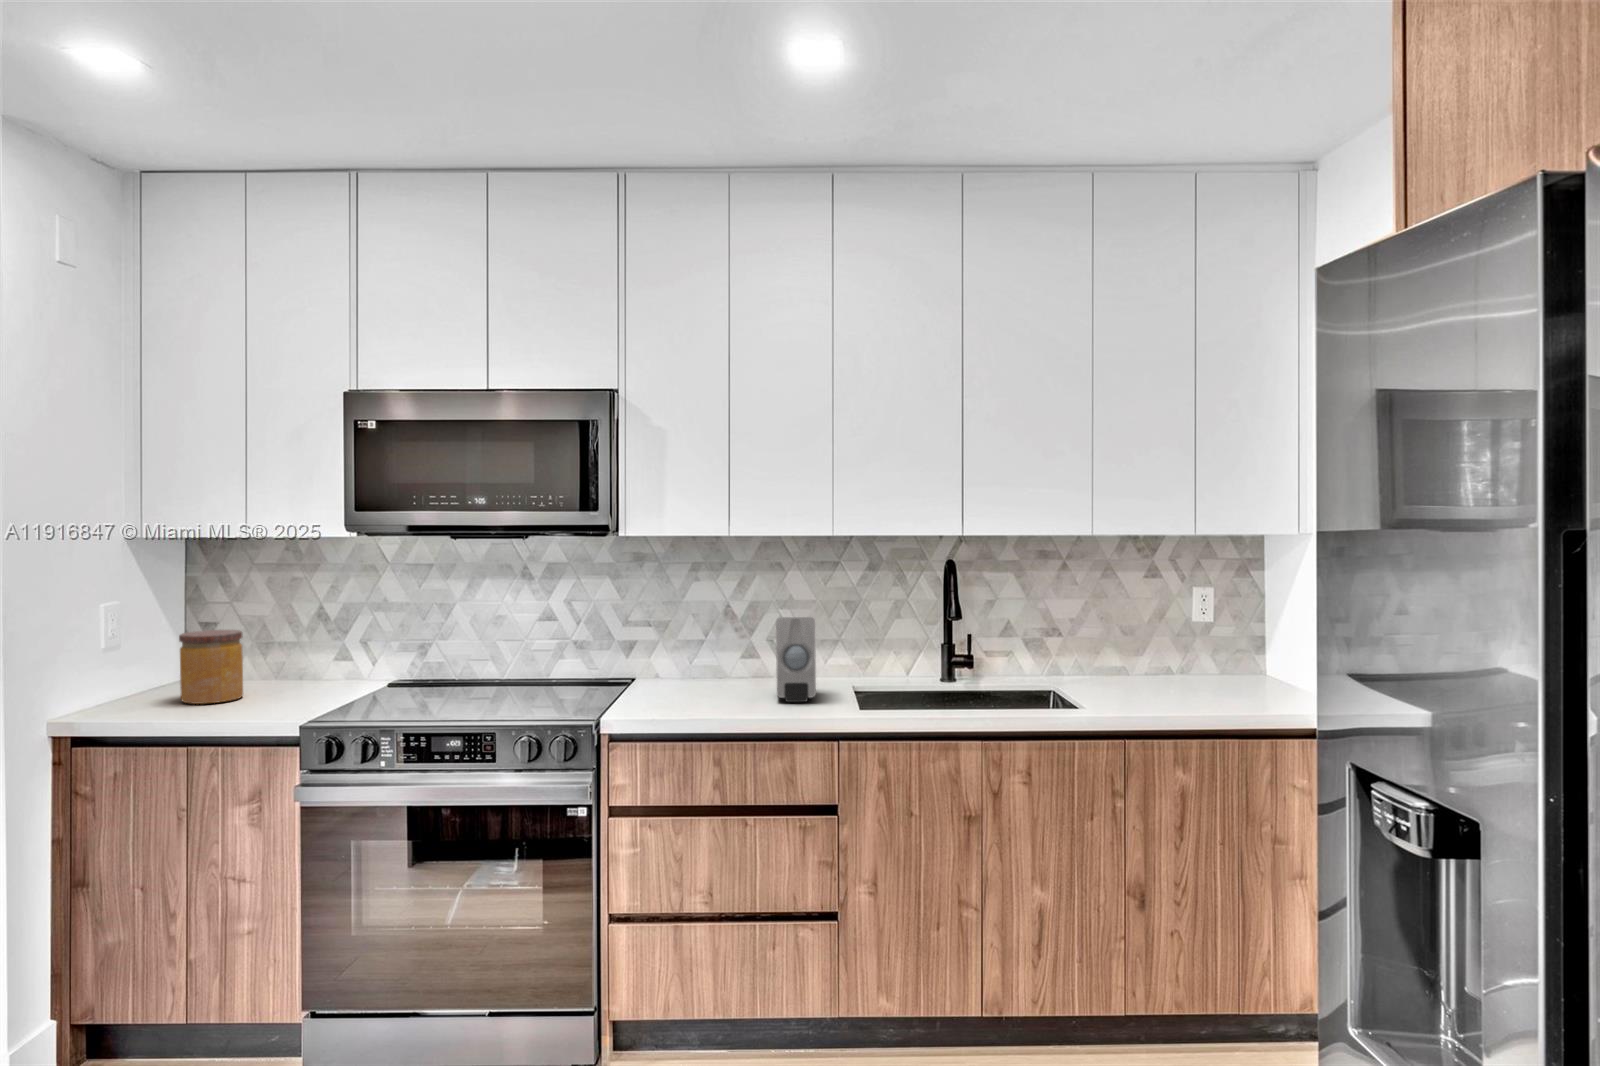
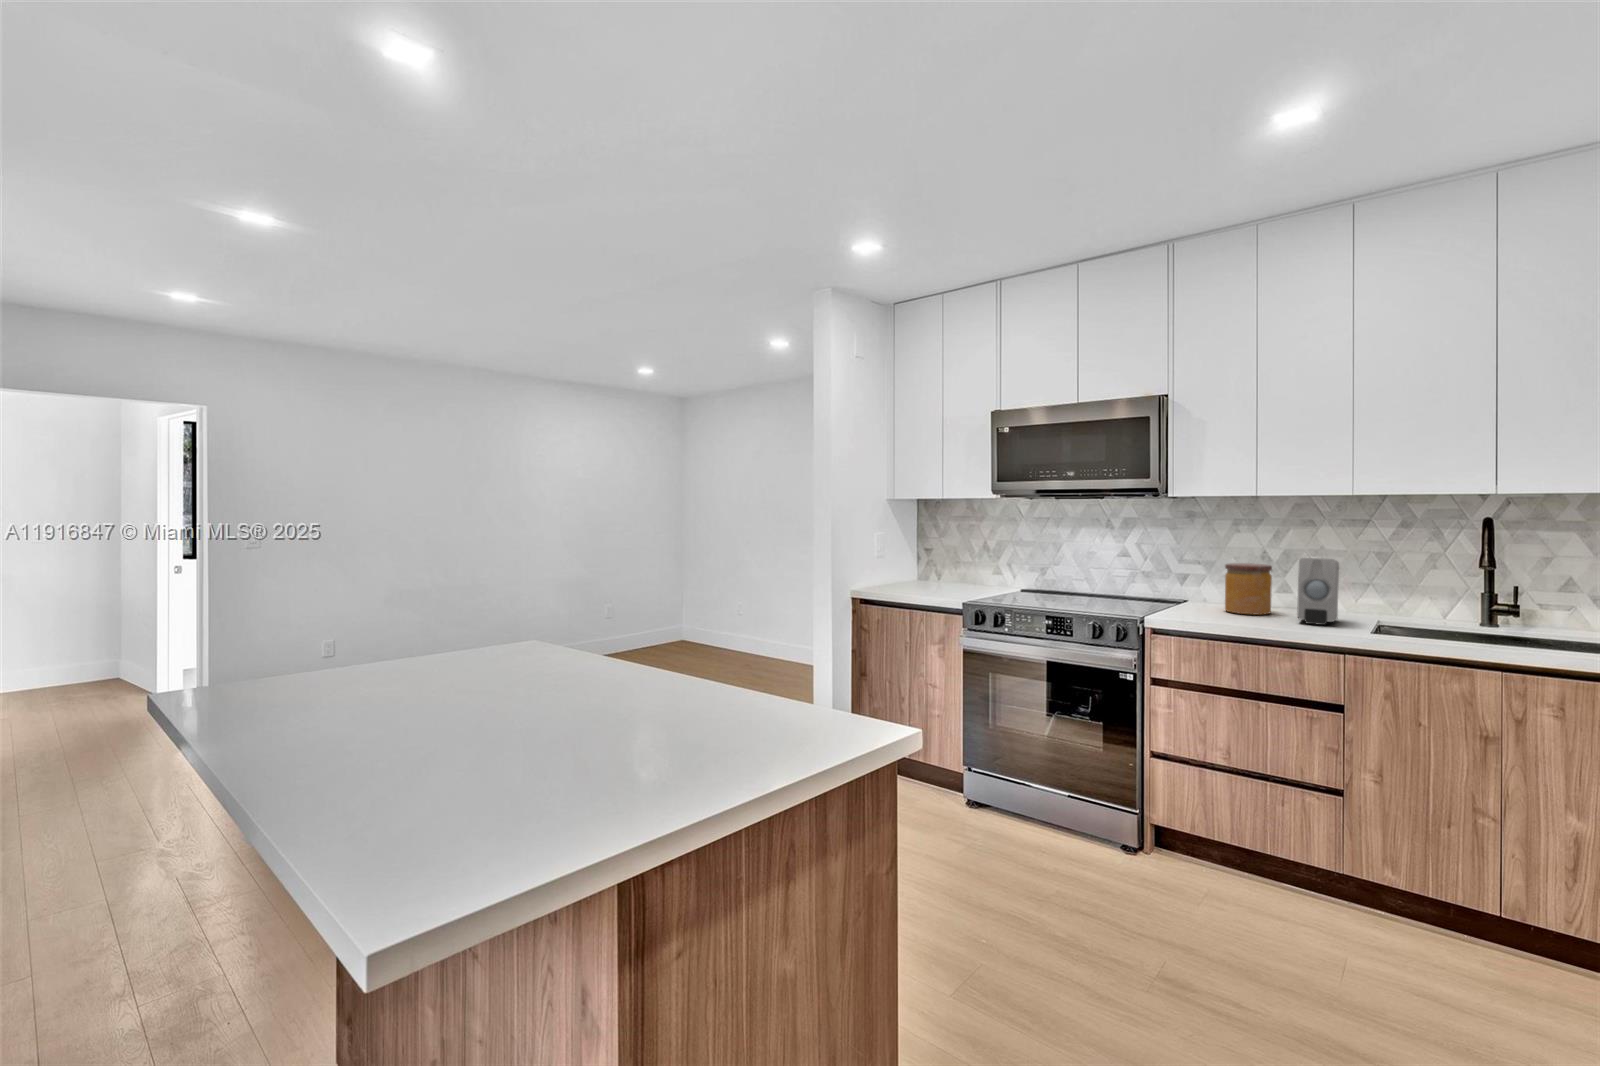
jar: present [179,630,243,704] -> present [1225,563,1272,615]

